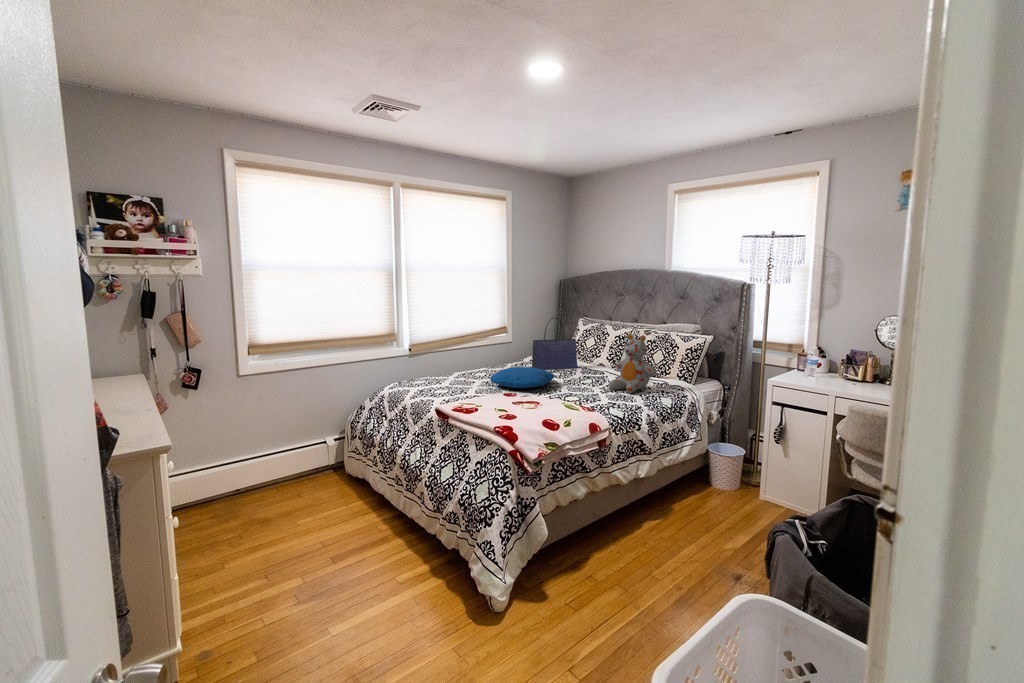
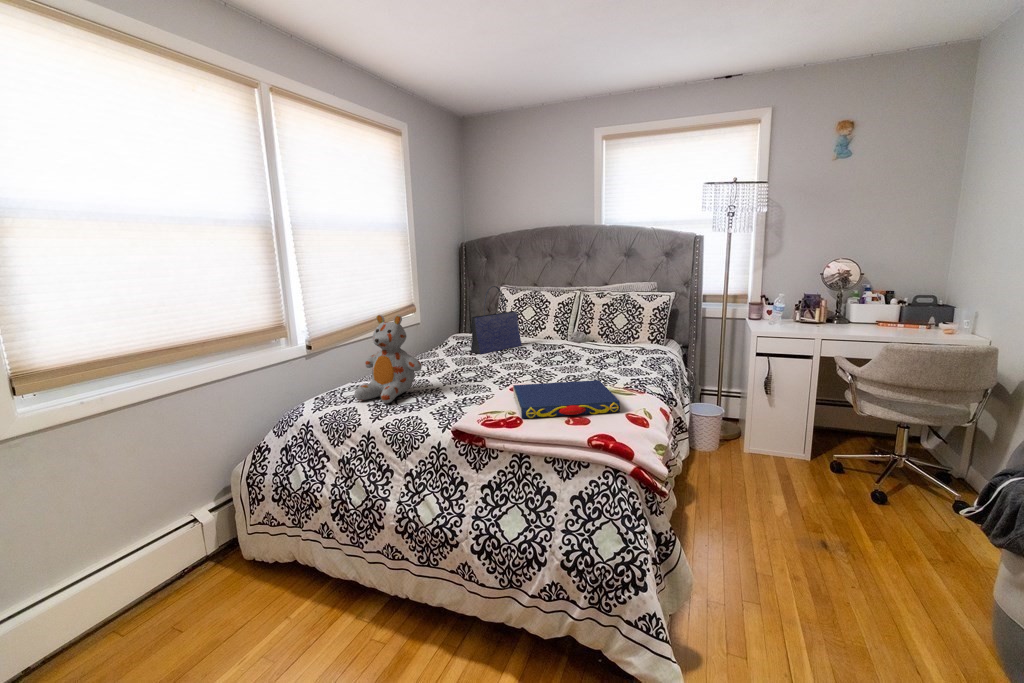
stuffed bear: present [608,334,656,393] -> present [354,315,422,403]
pillow: present [490,367,555,388] -> none [465,350,541,380]
book: none [482,390,563,418] -> present [513,380,620,418]

